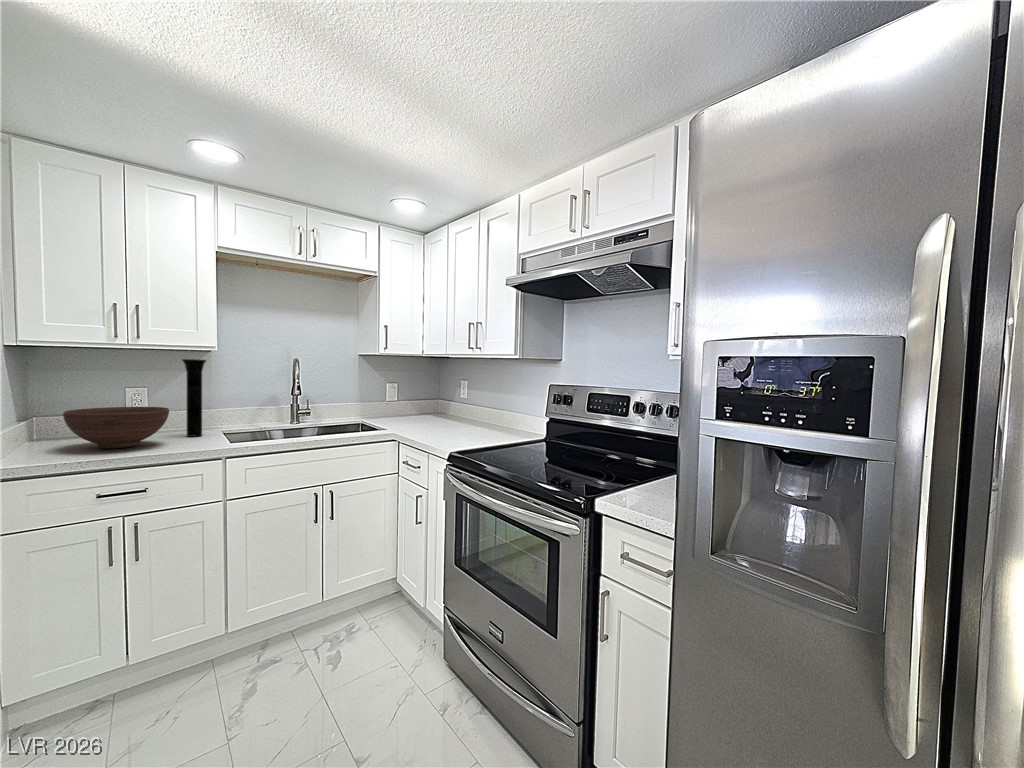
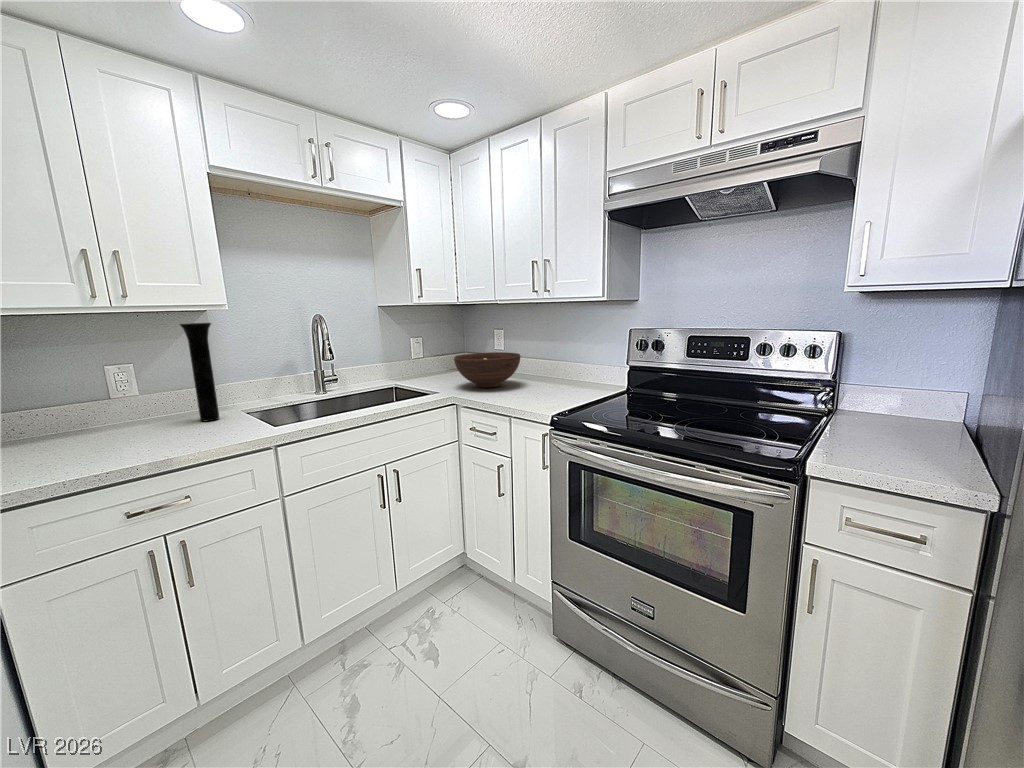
fruit bowl: present [63,407,169,448] -> present [454,352,520,388]

